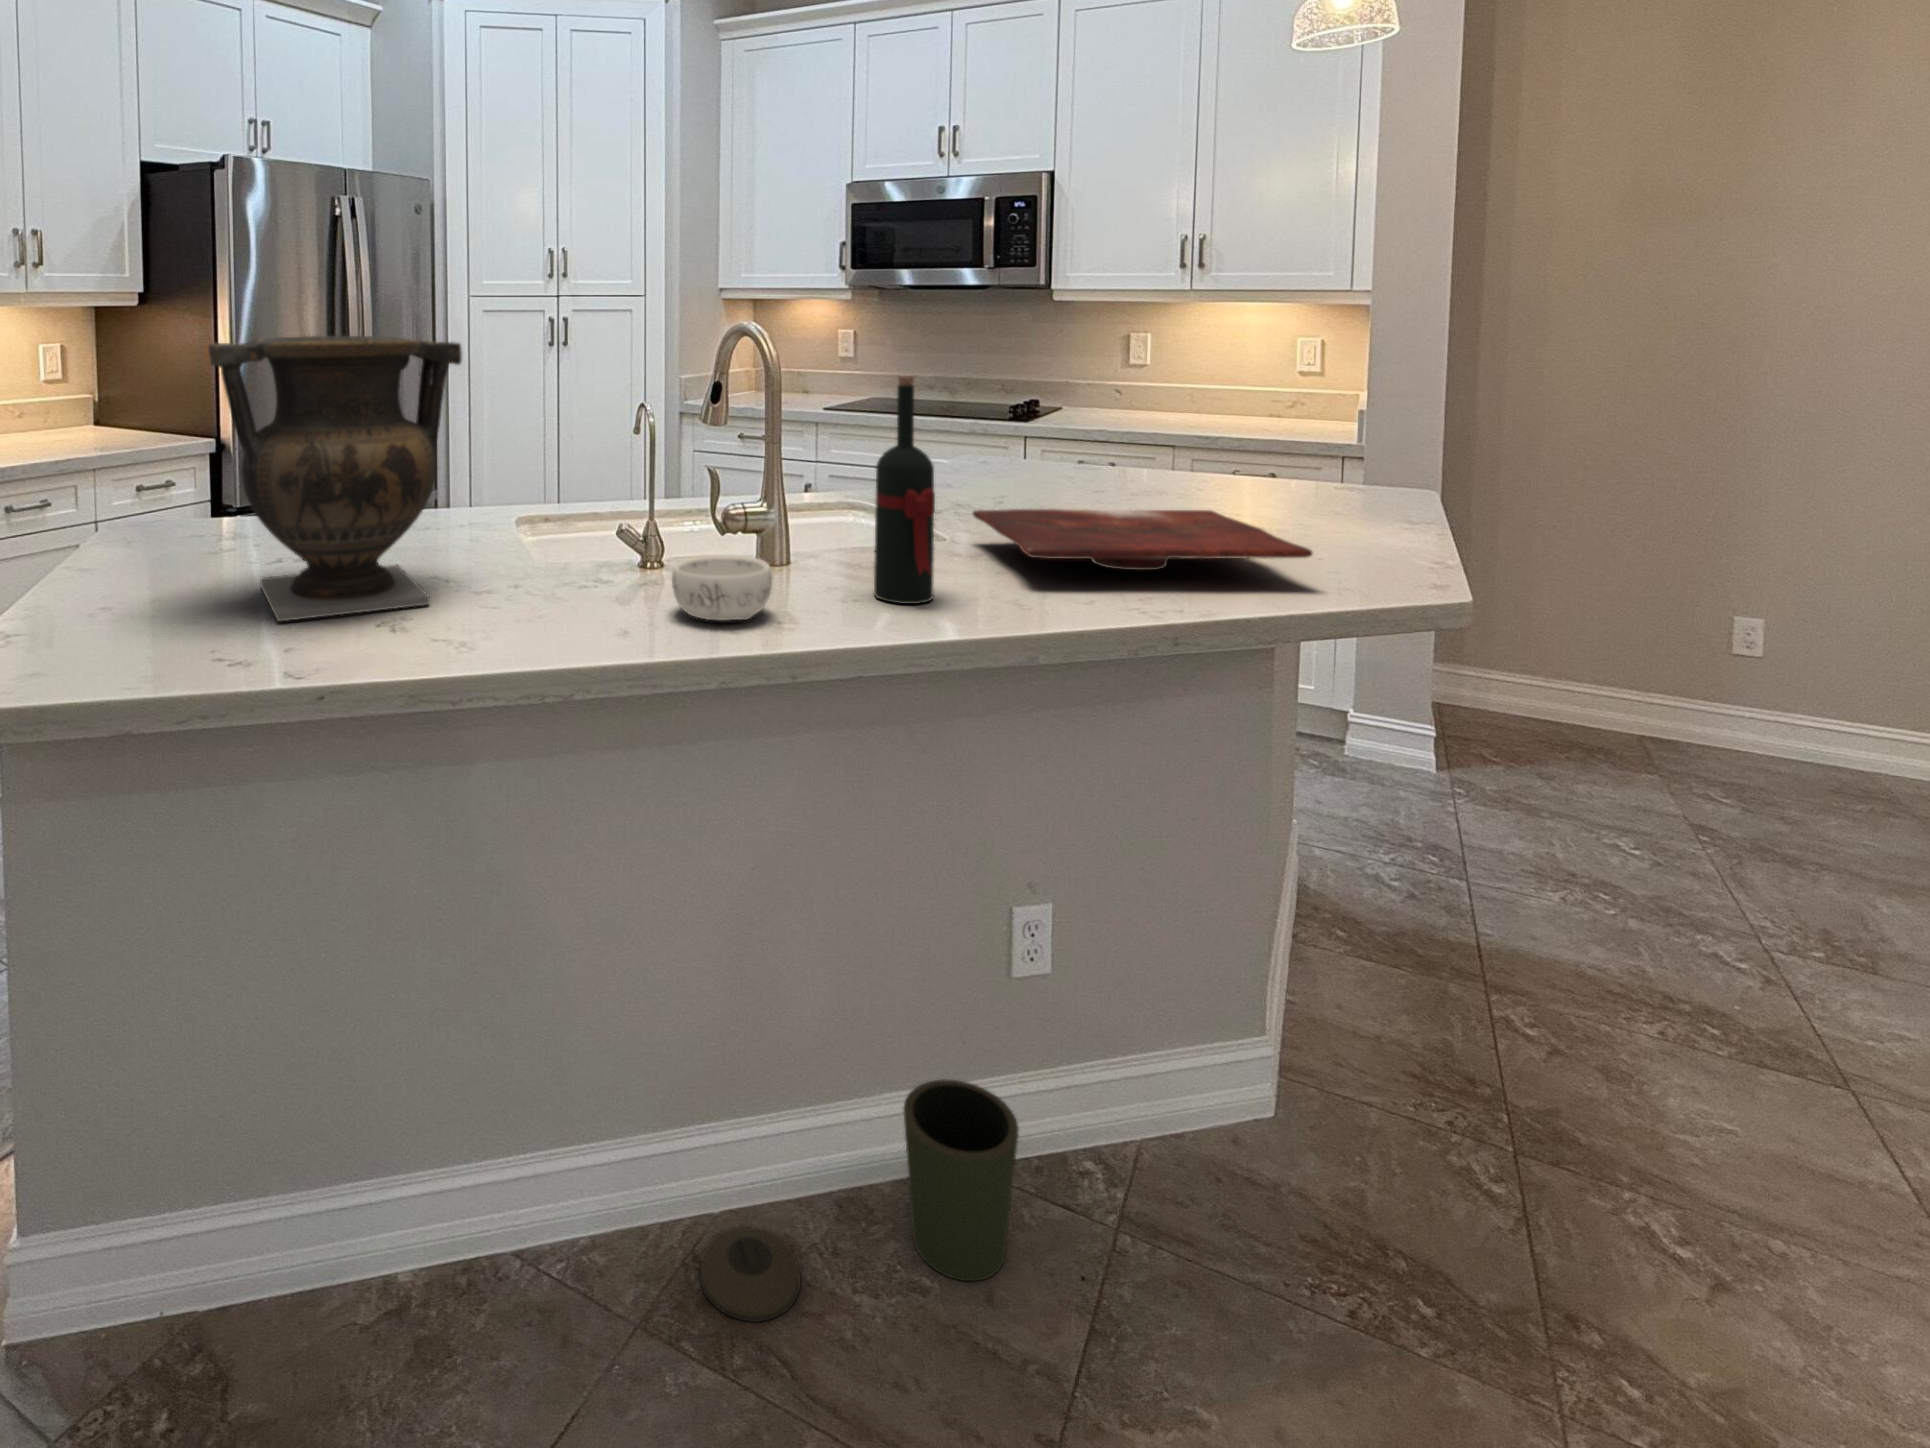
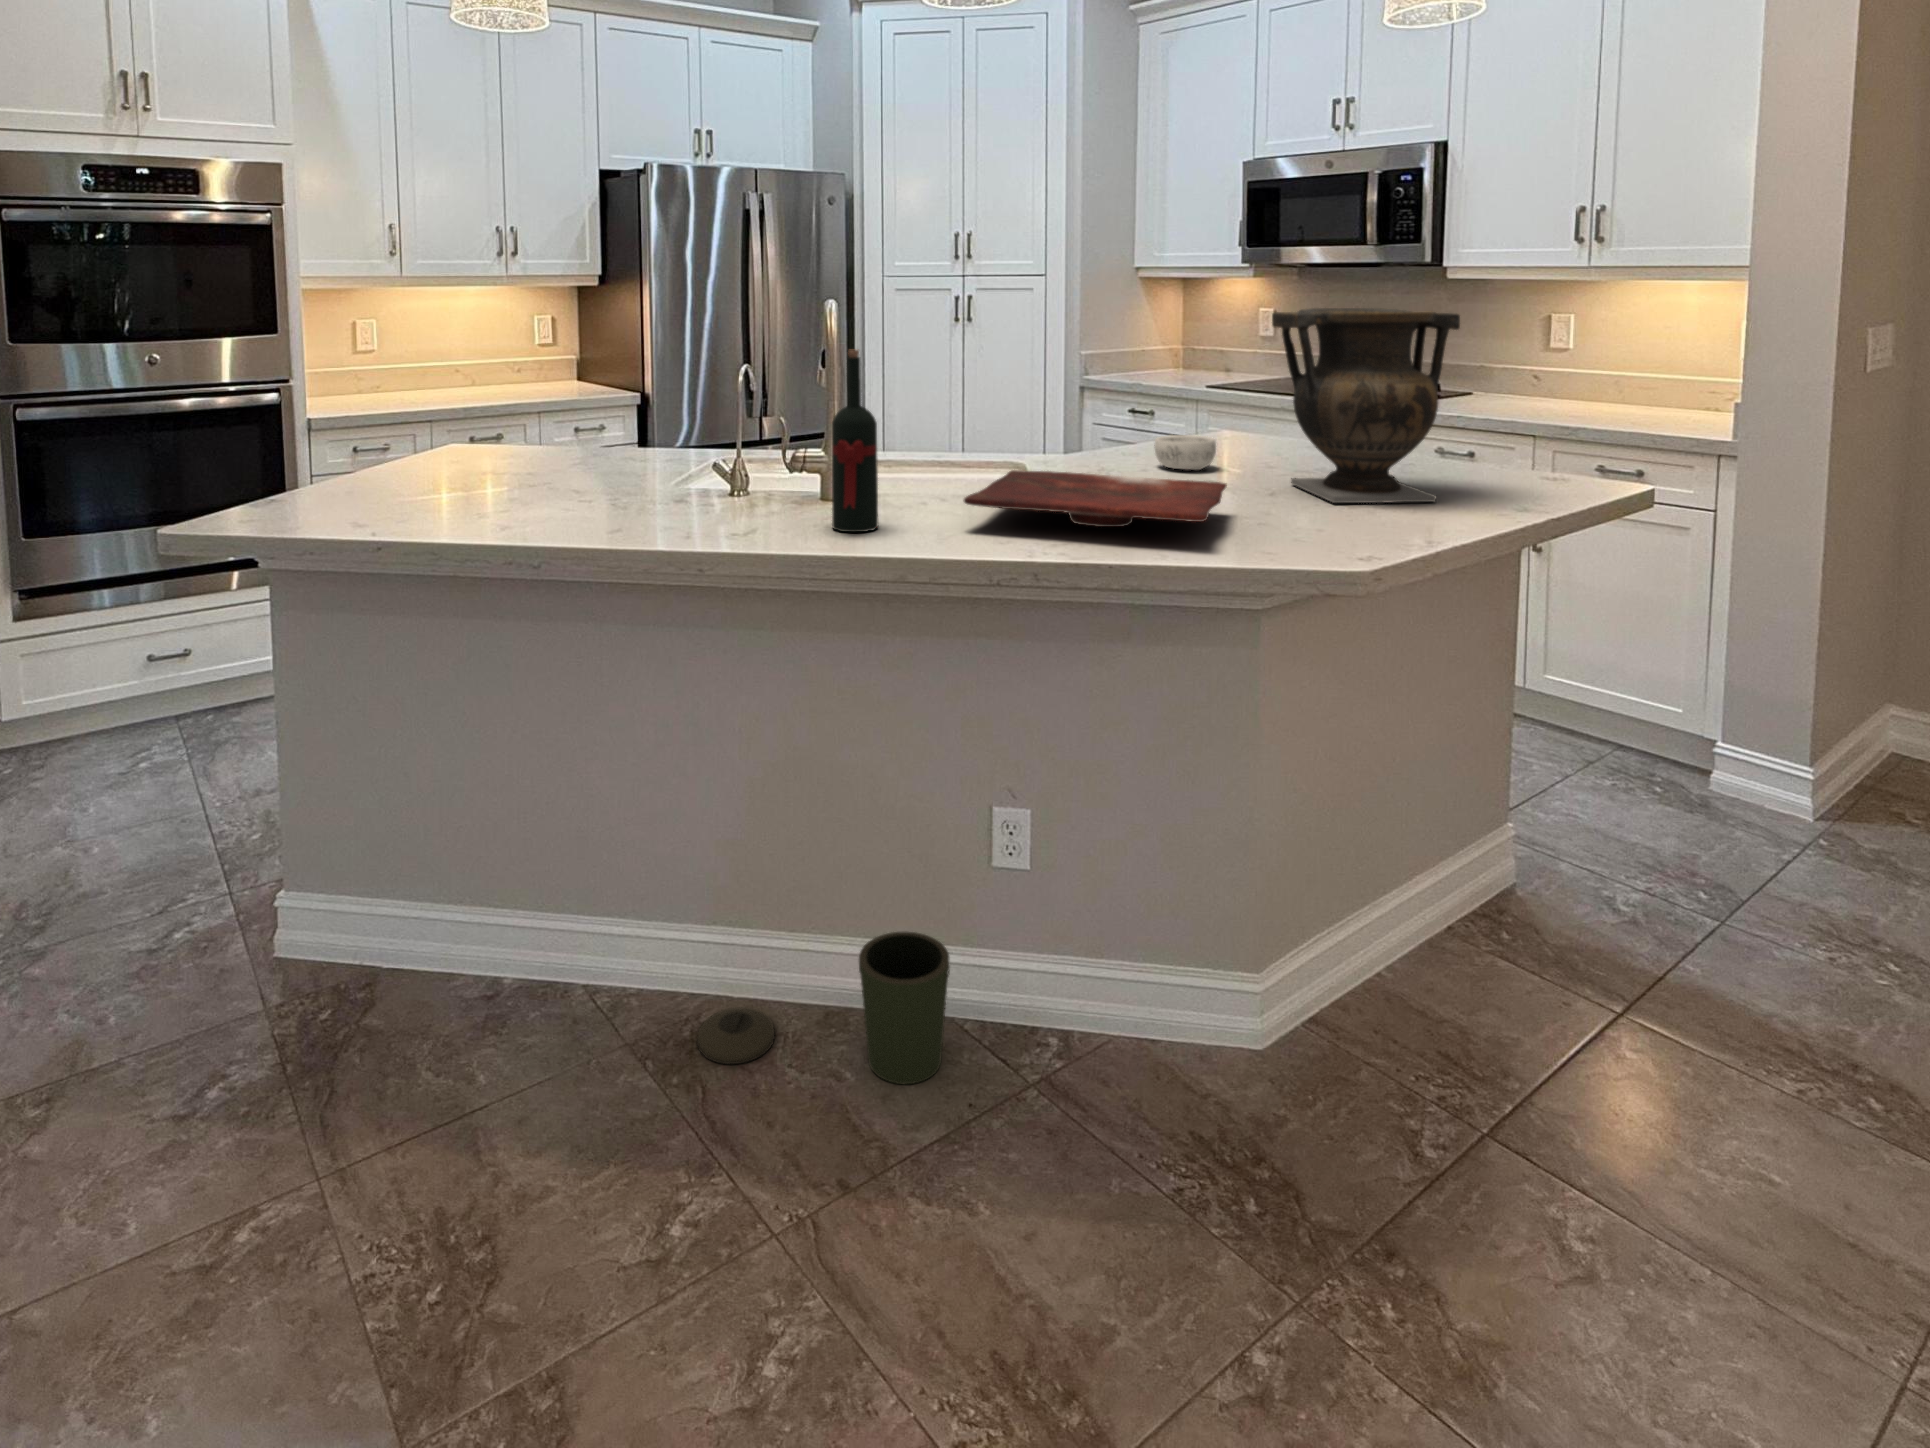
vase: present [208,336,462,621] -> present [1272,308,1460,503]
decorative bowl: present [672,555,772,620] -> present [1154,435,1216,470]

